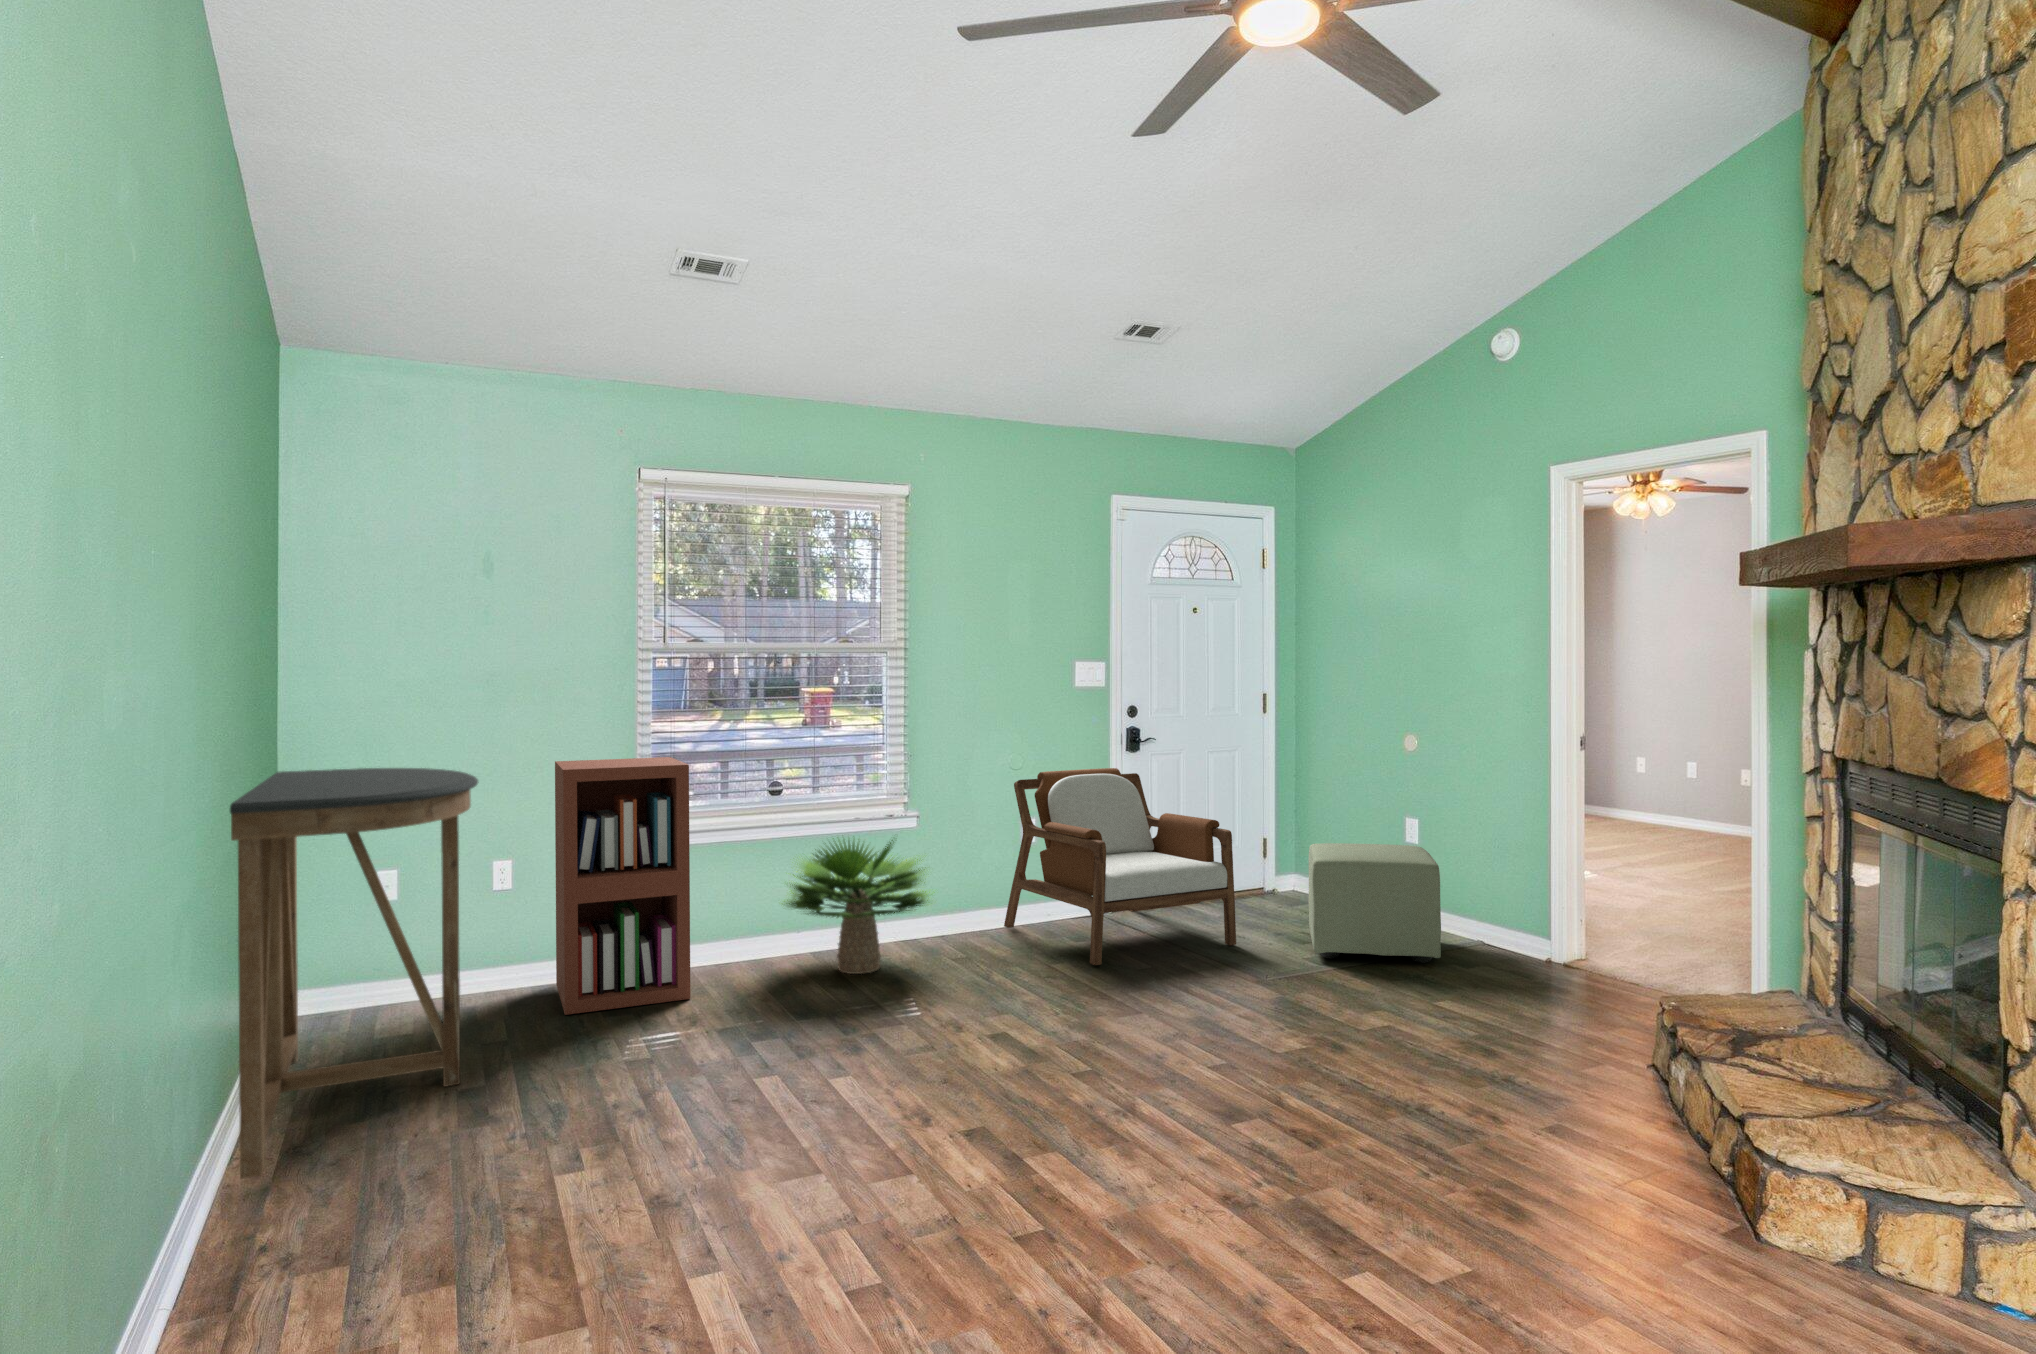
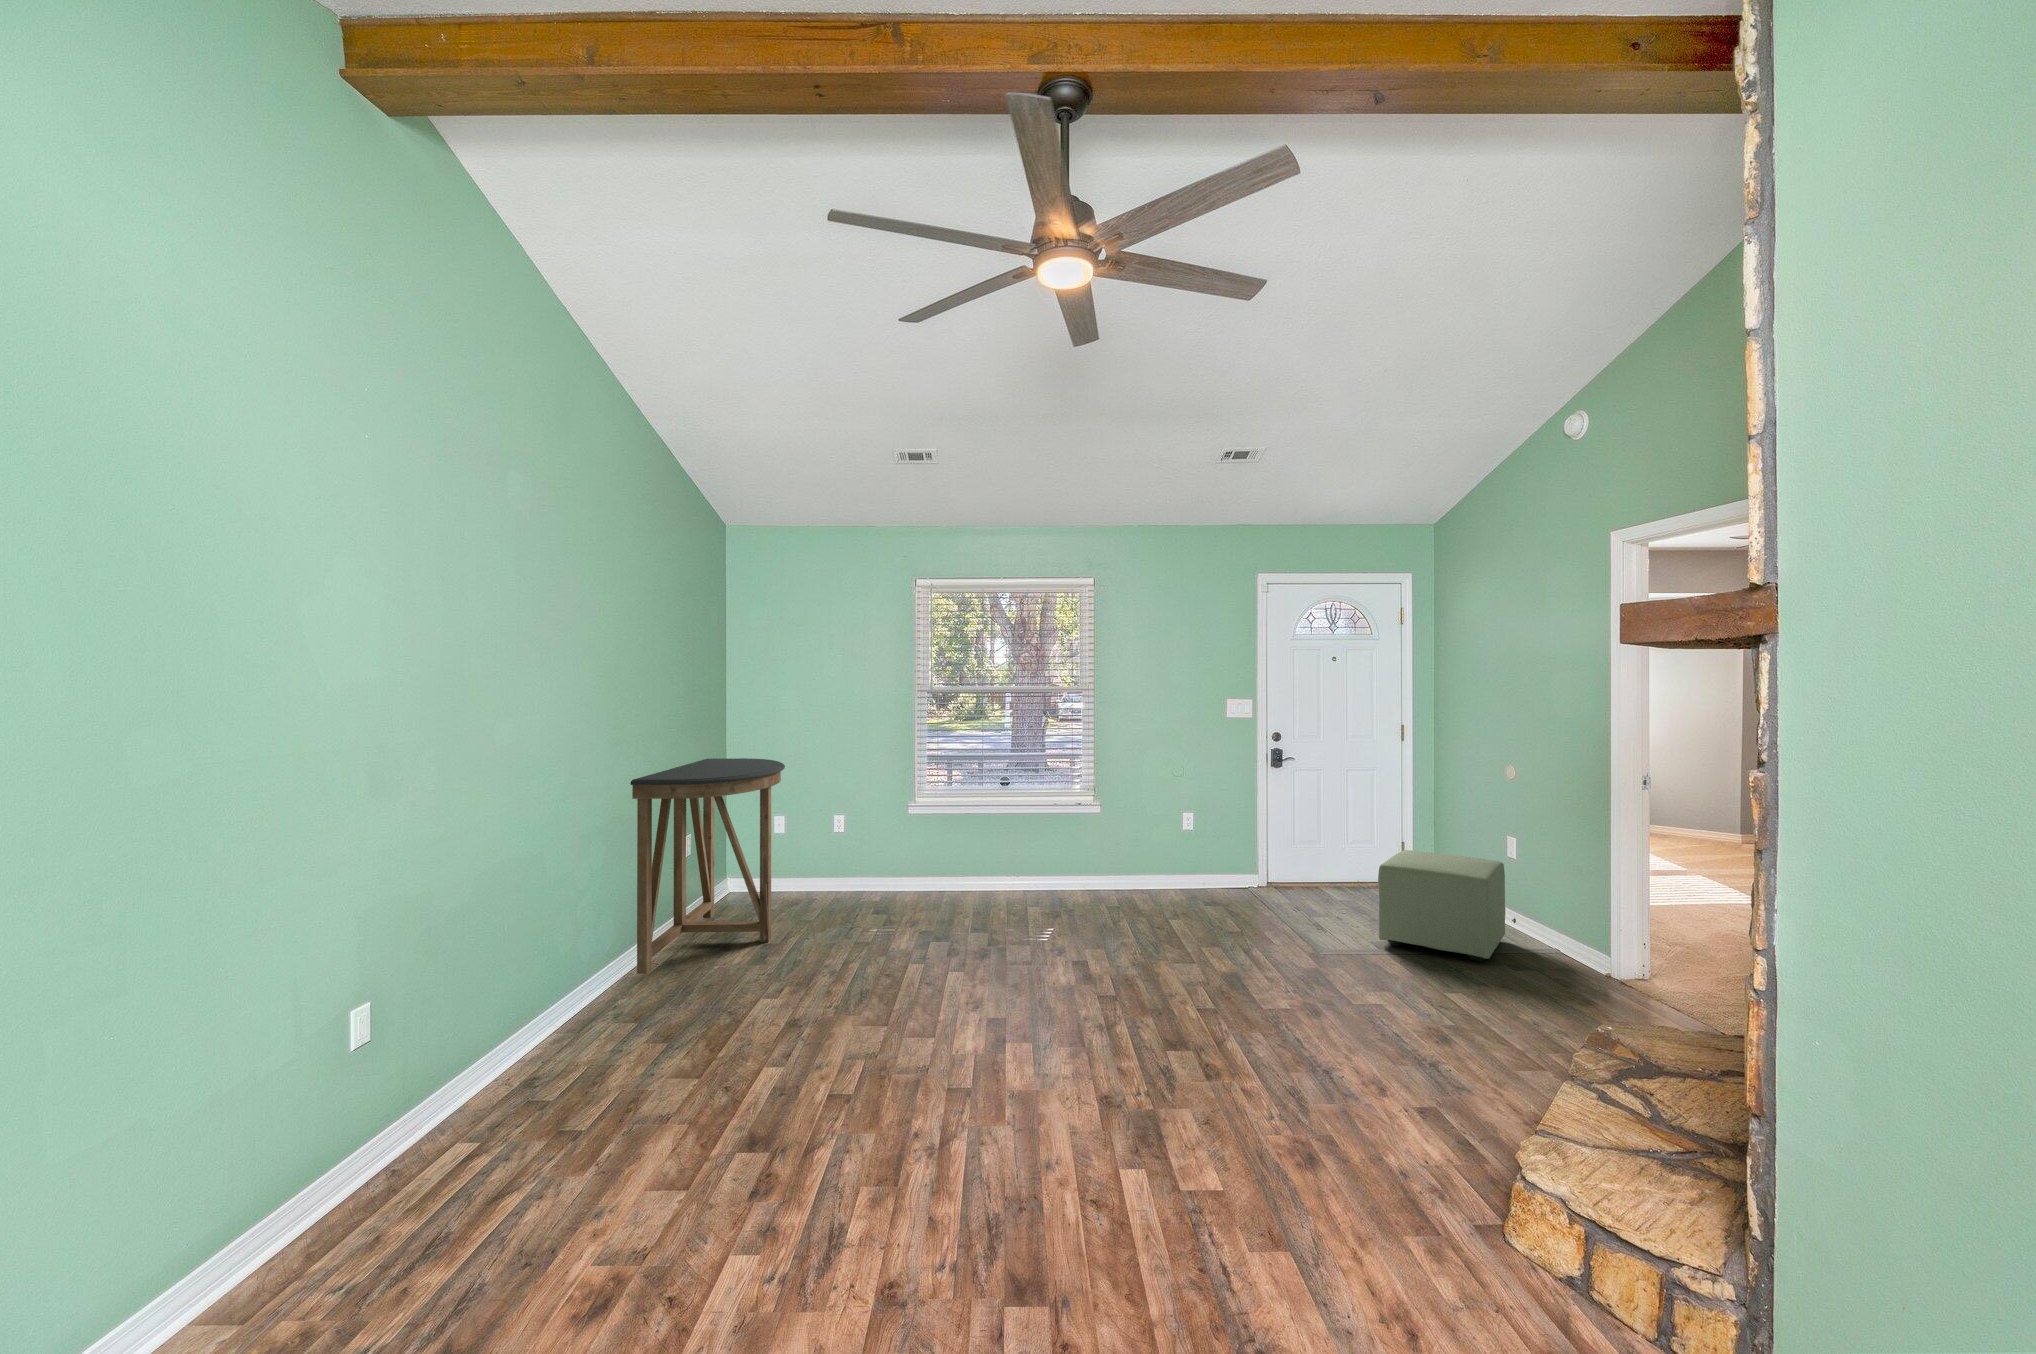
bookshelf: present [555,757,690,1015] -> none [852,757,933,911]
armchair: present [1004,768,1236,965] -> none [1167,778,1328,925]
potted plant: present [782,838,935,974] -> none [985,813,1096,909]

